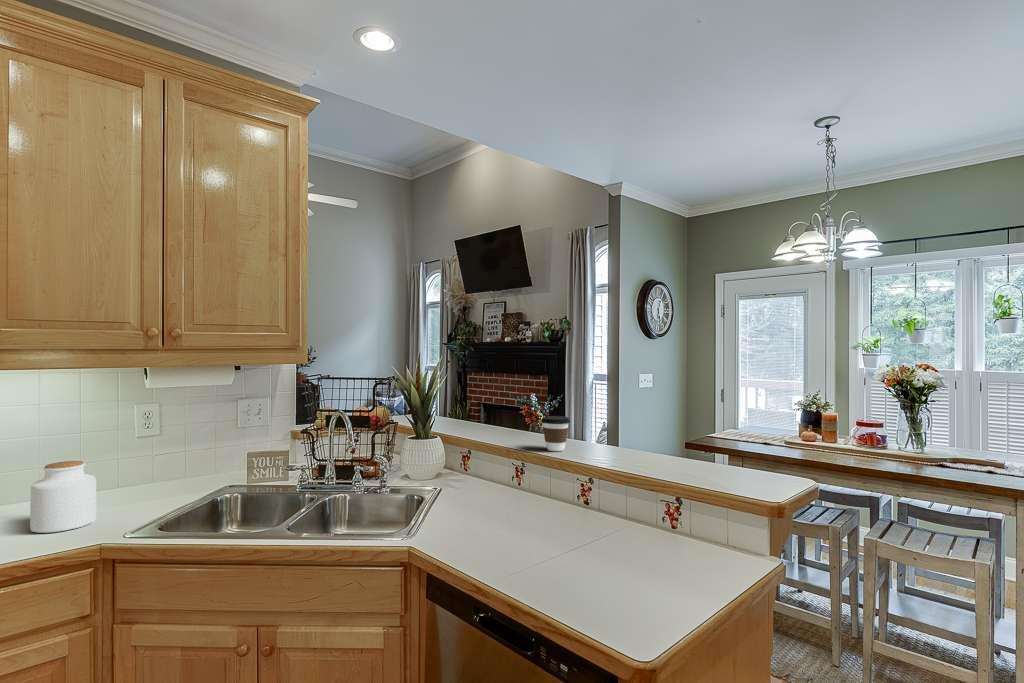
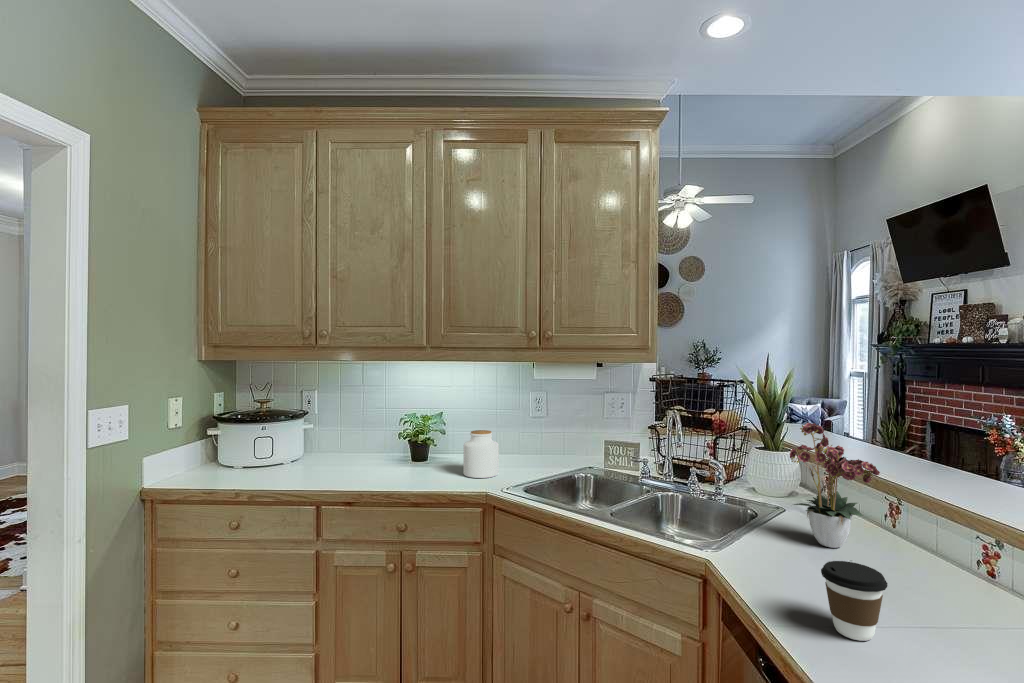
flower arrangement: none [457,404,528,510] -> present [790,423,880,548]
coffee cup: present [541,416,570,451] -> present [821,561,888,641]

